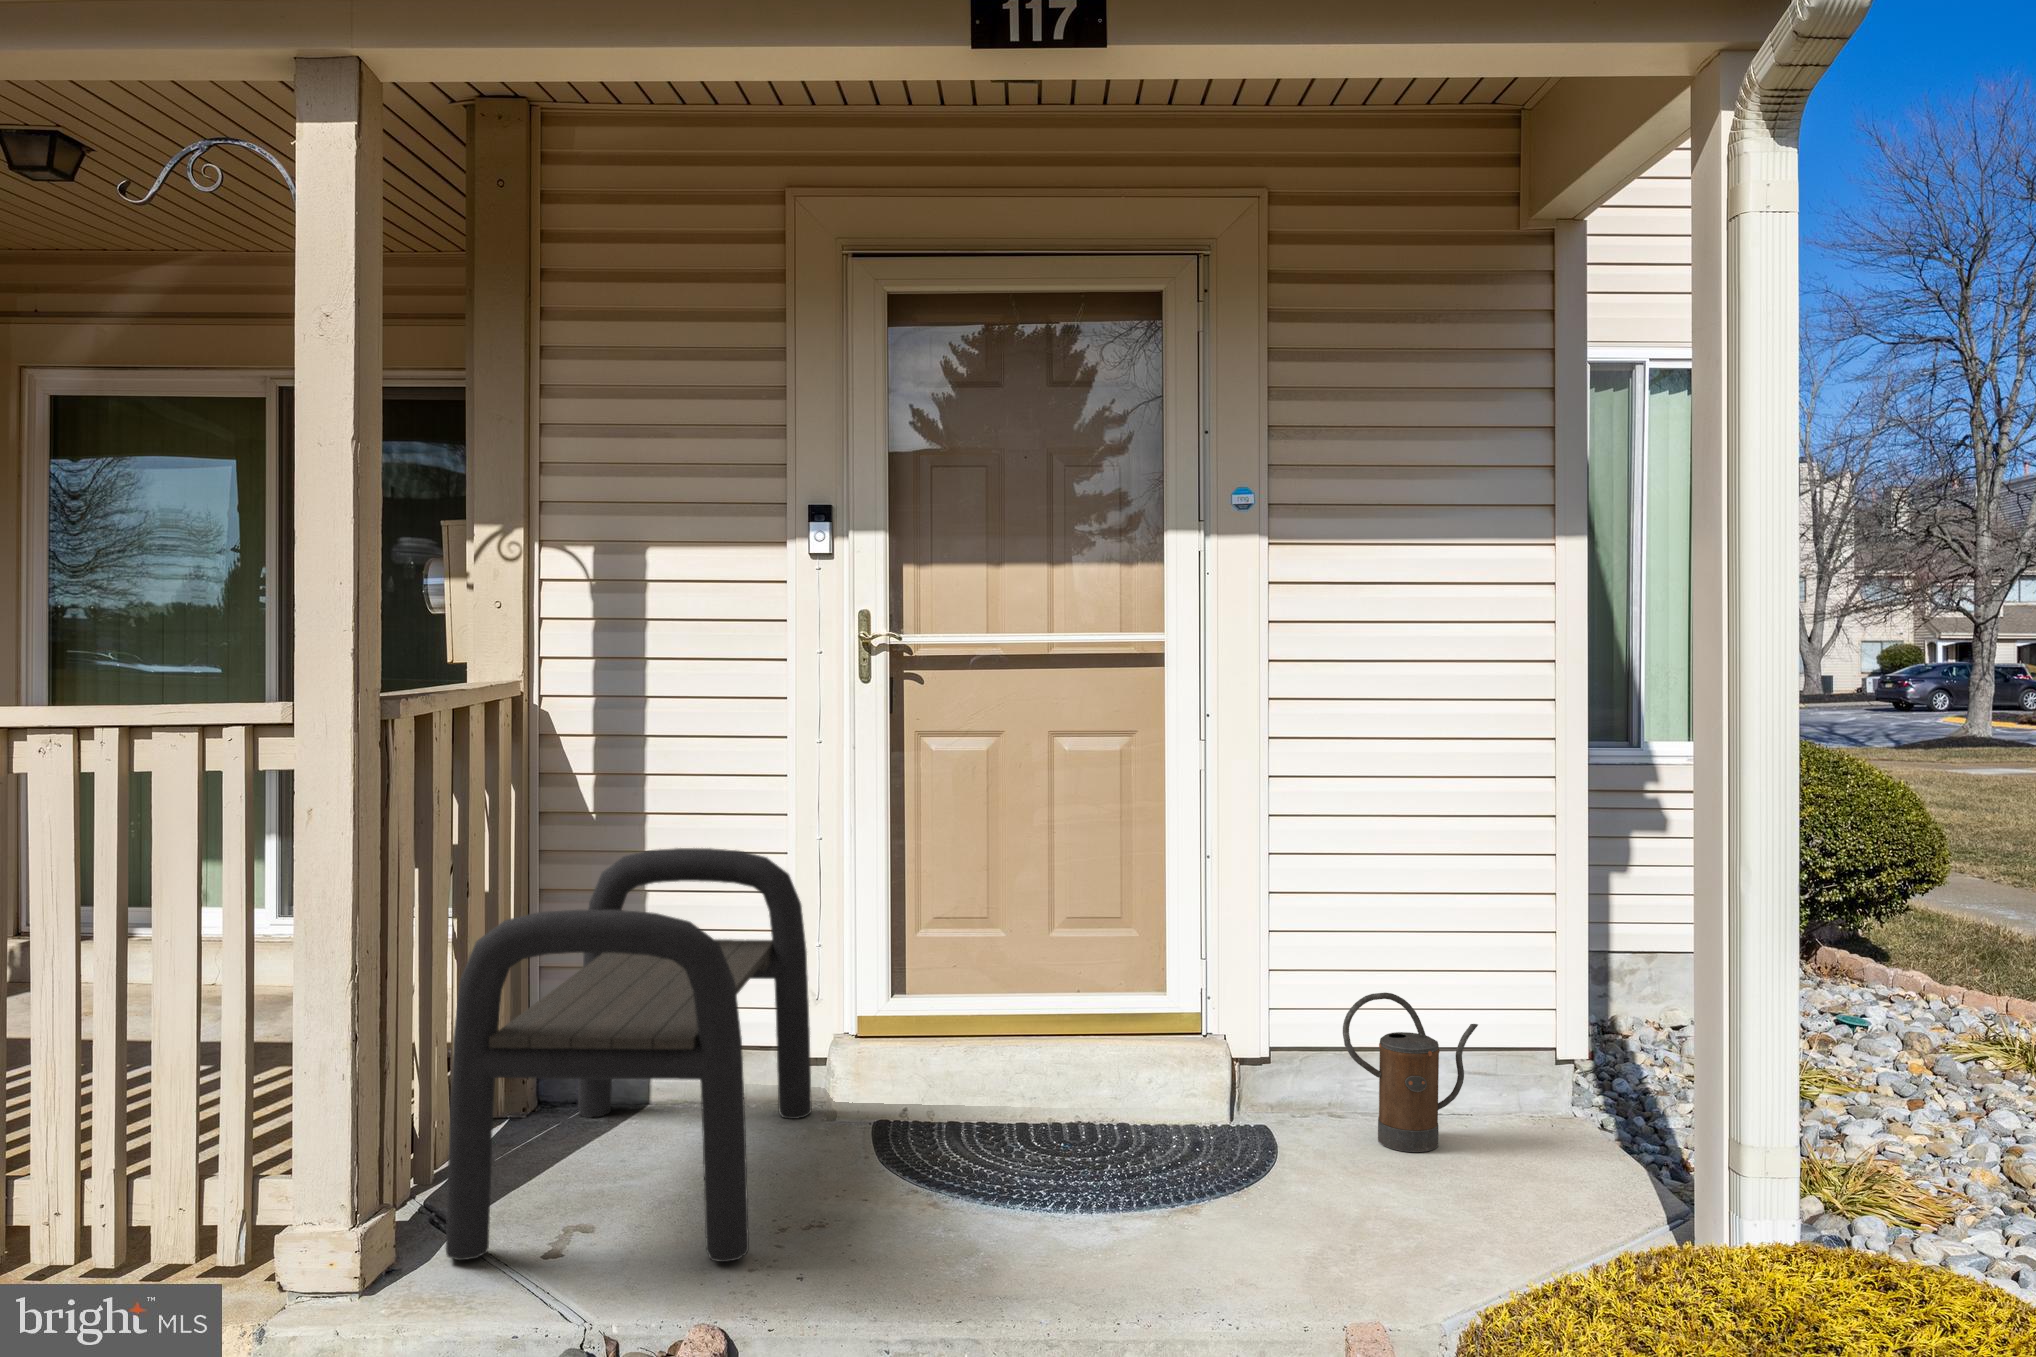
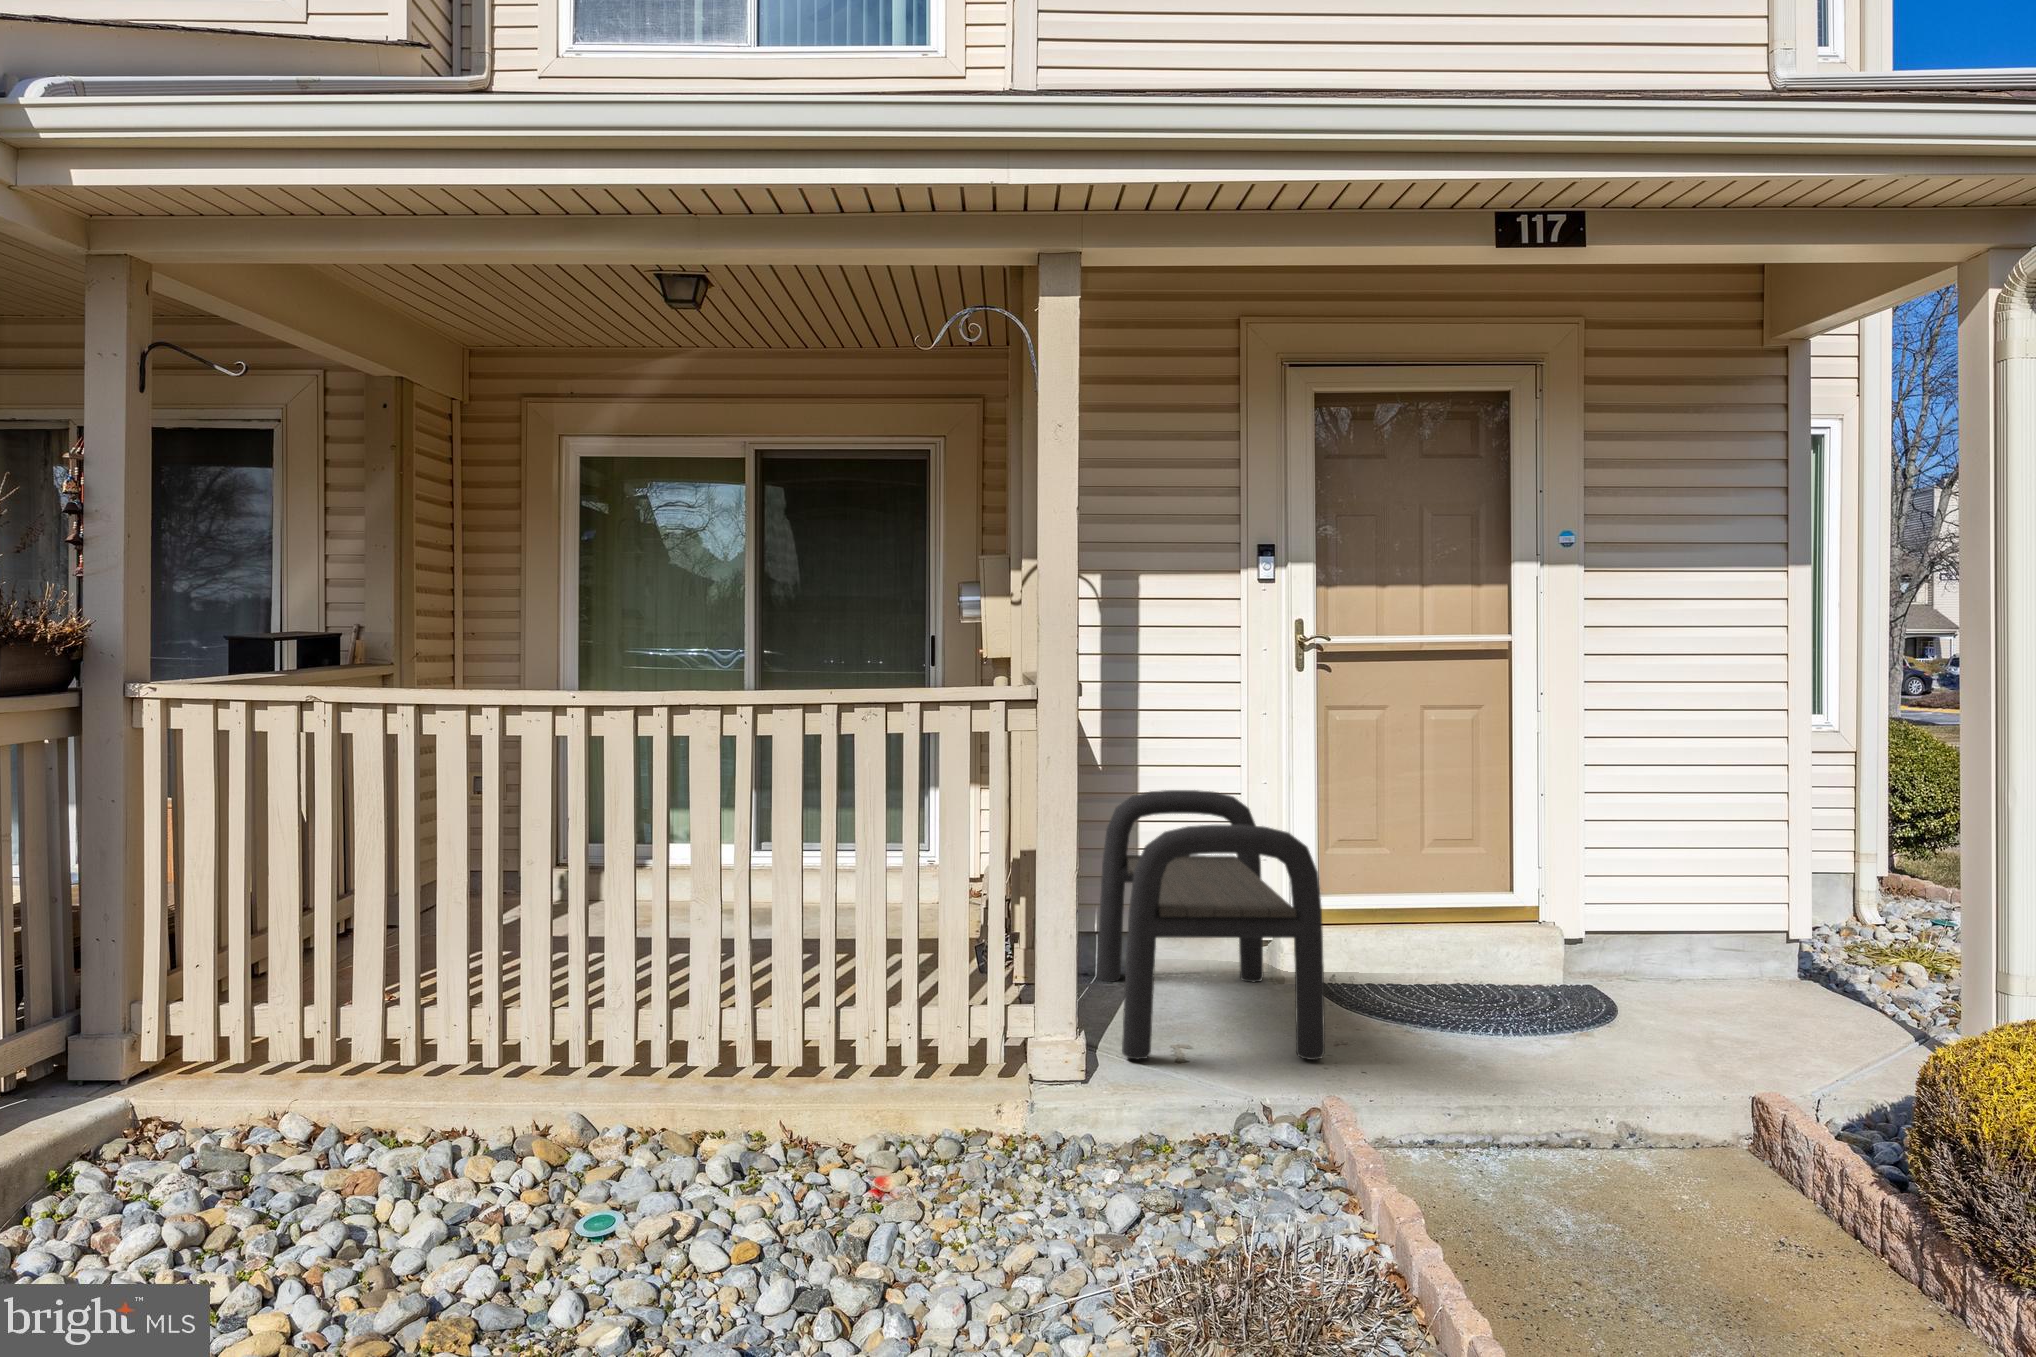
watering can: present [1343,993,1478,1152] -> none [1651,889,1745,1000]

